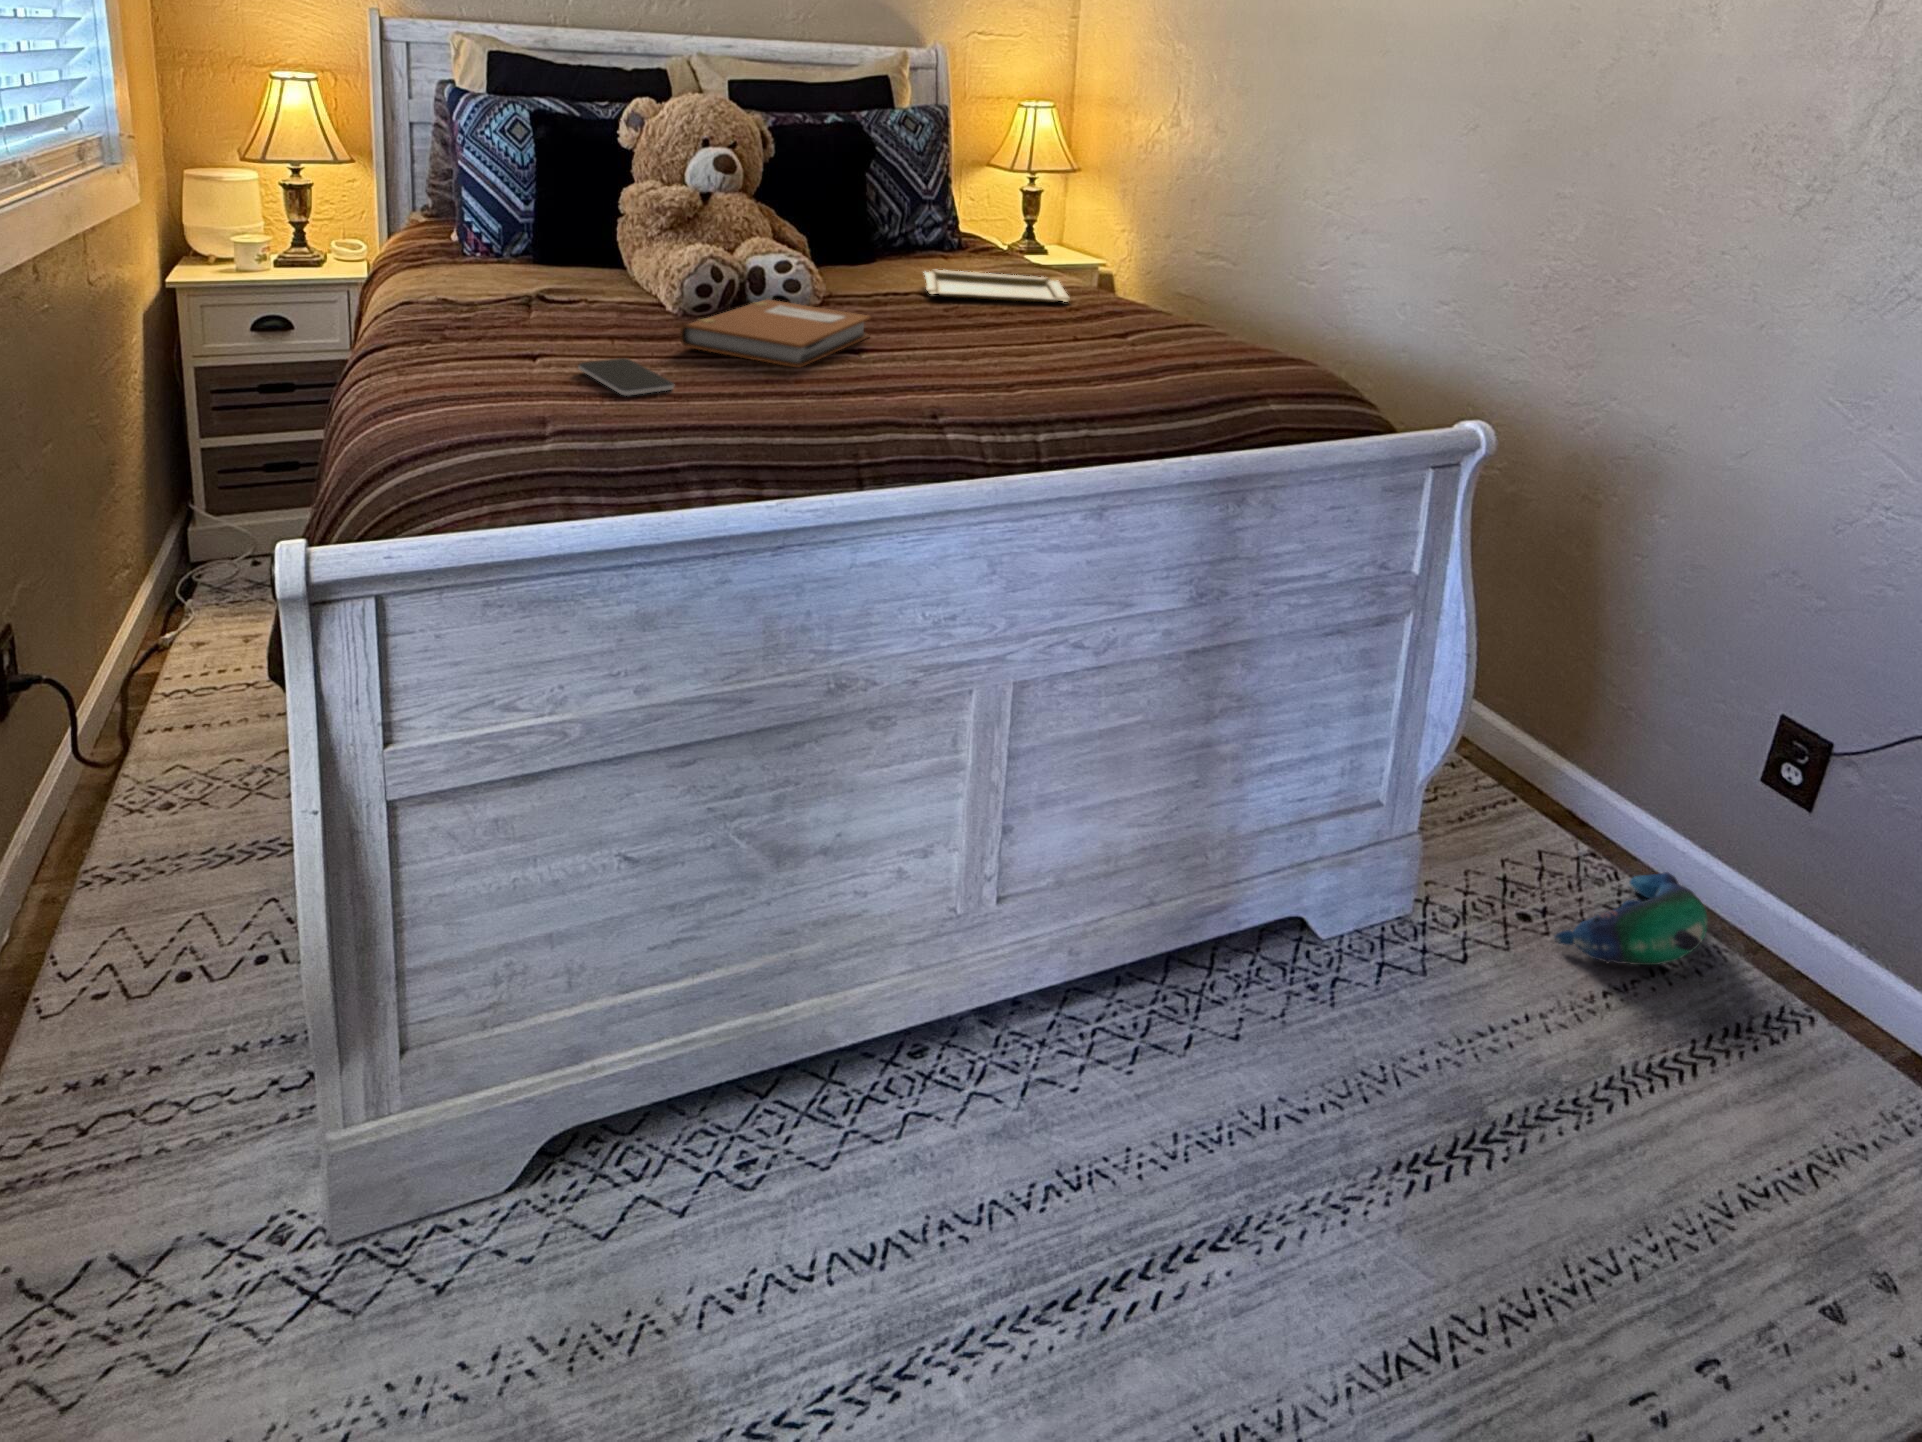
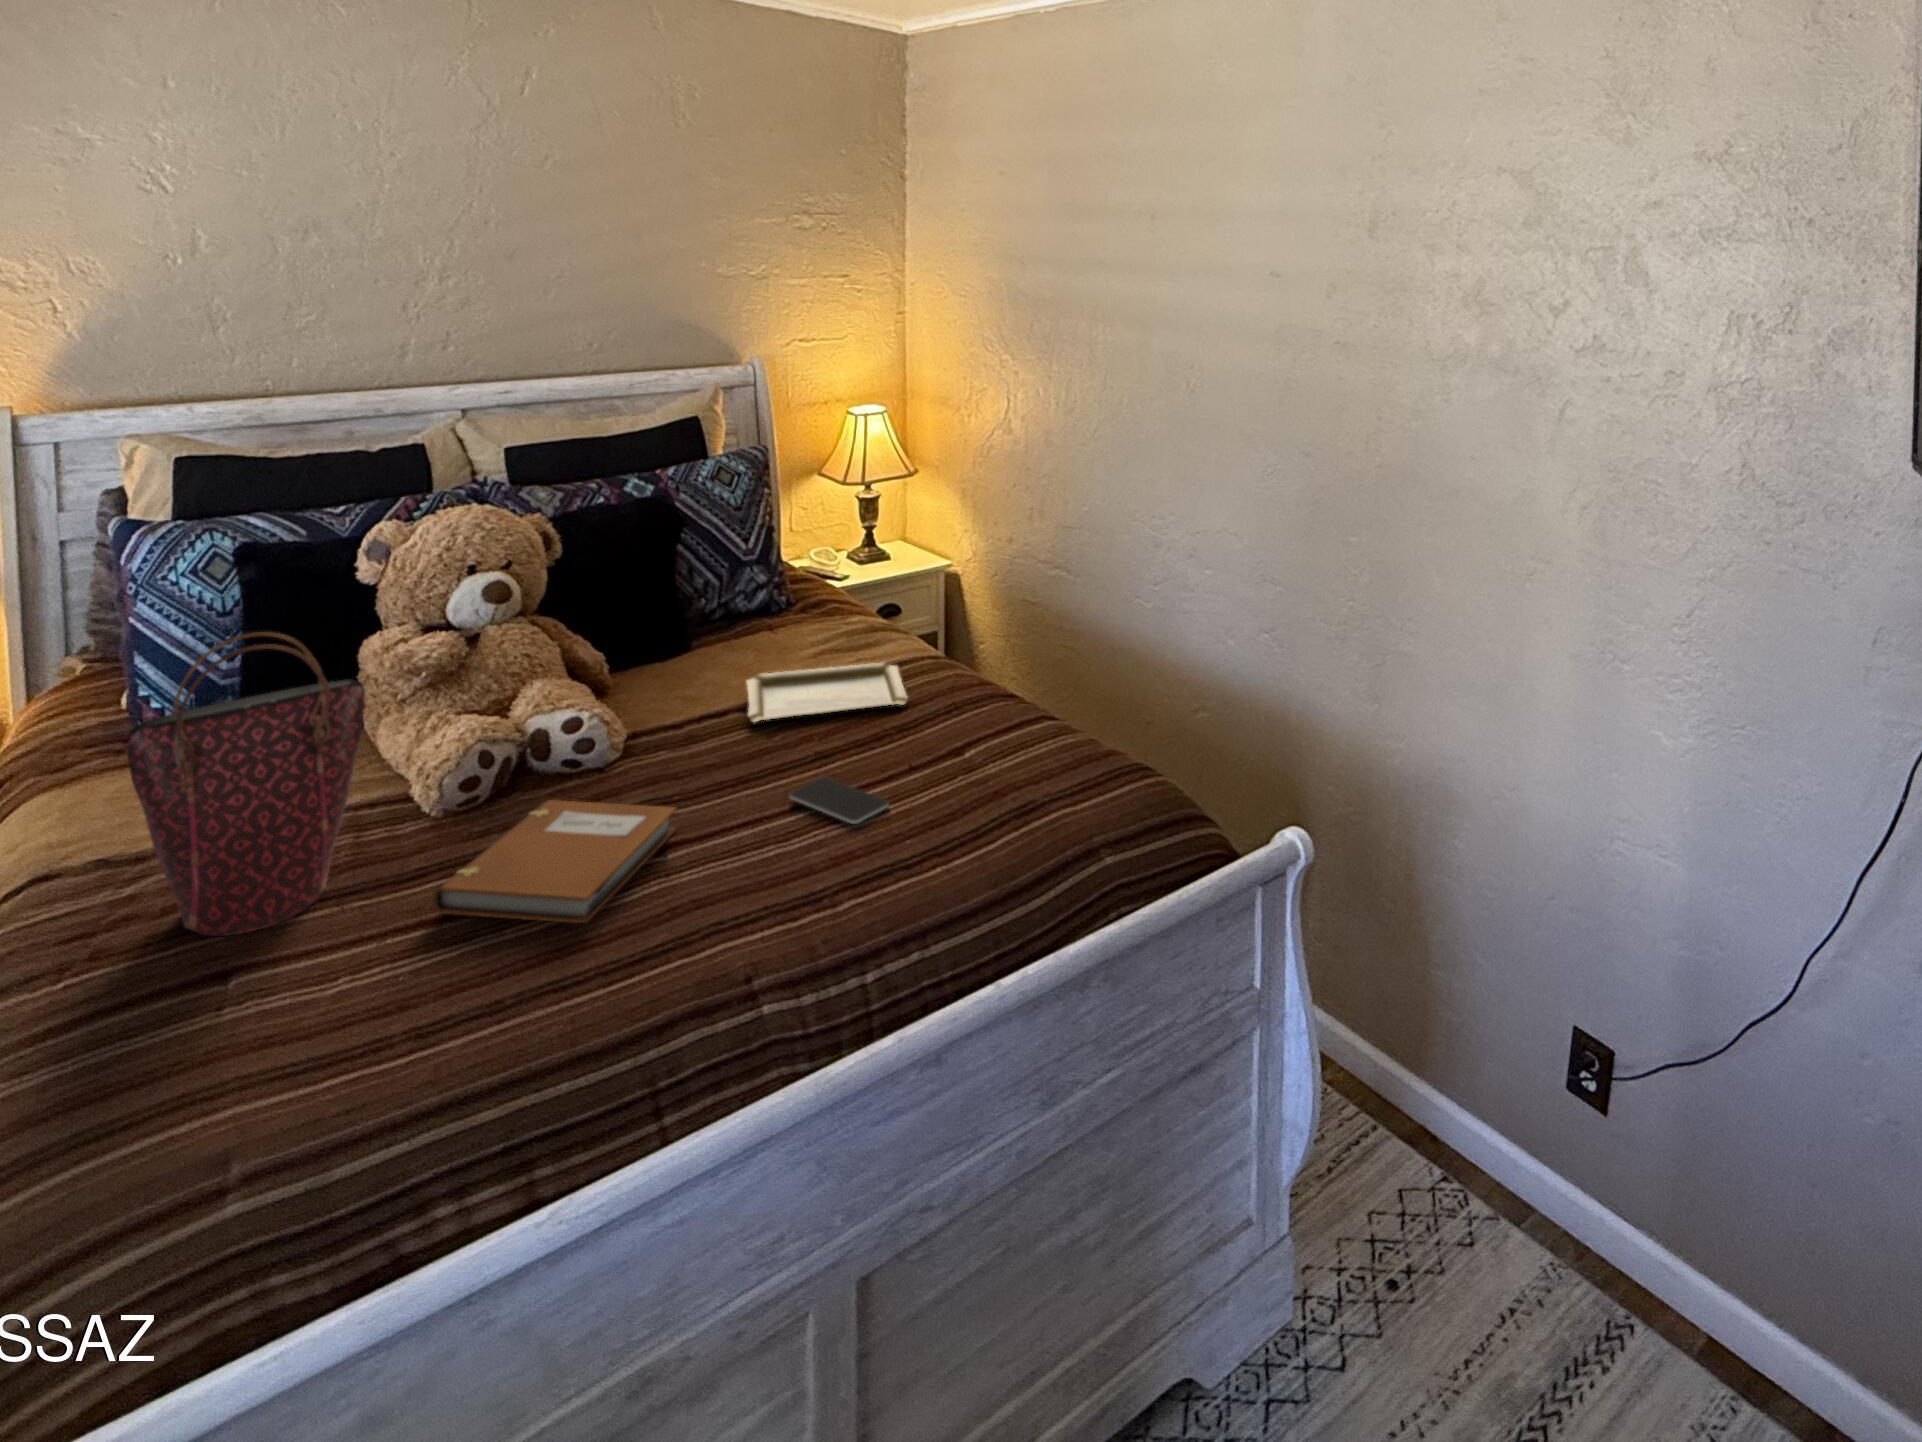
handbag: none [465,101,631,339] -> present [127,632,365,936]
smartphone: present [578,358,674,396] -> present [790,777,889,824]
plush toy: present [1554,872,1708,965] -> none [1419,1189,1542,1320]

